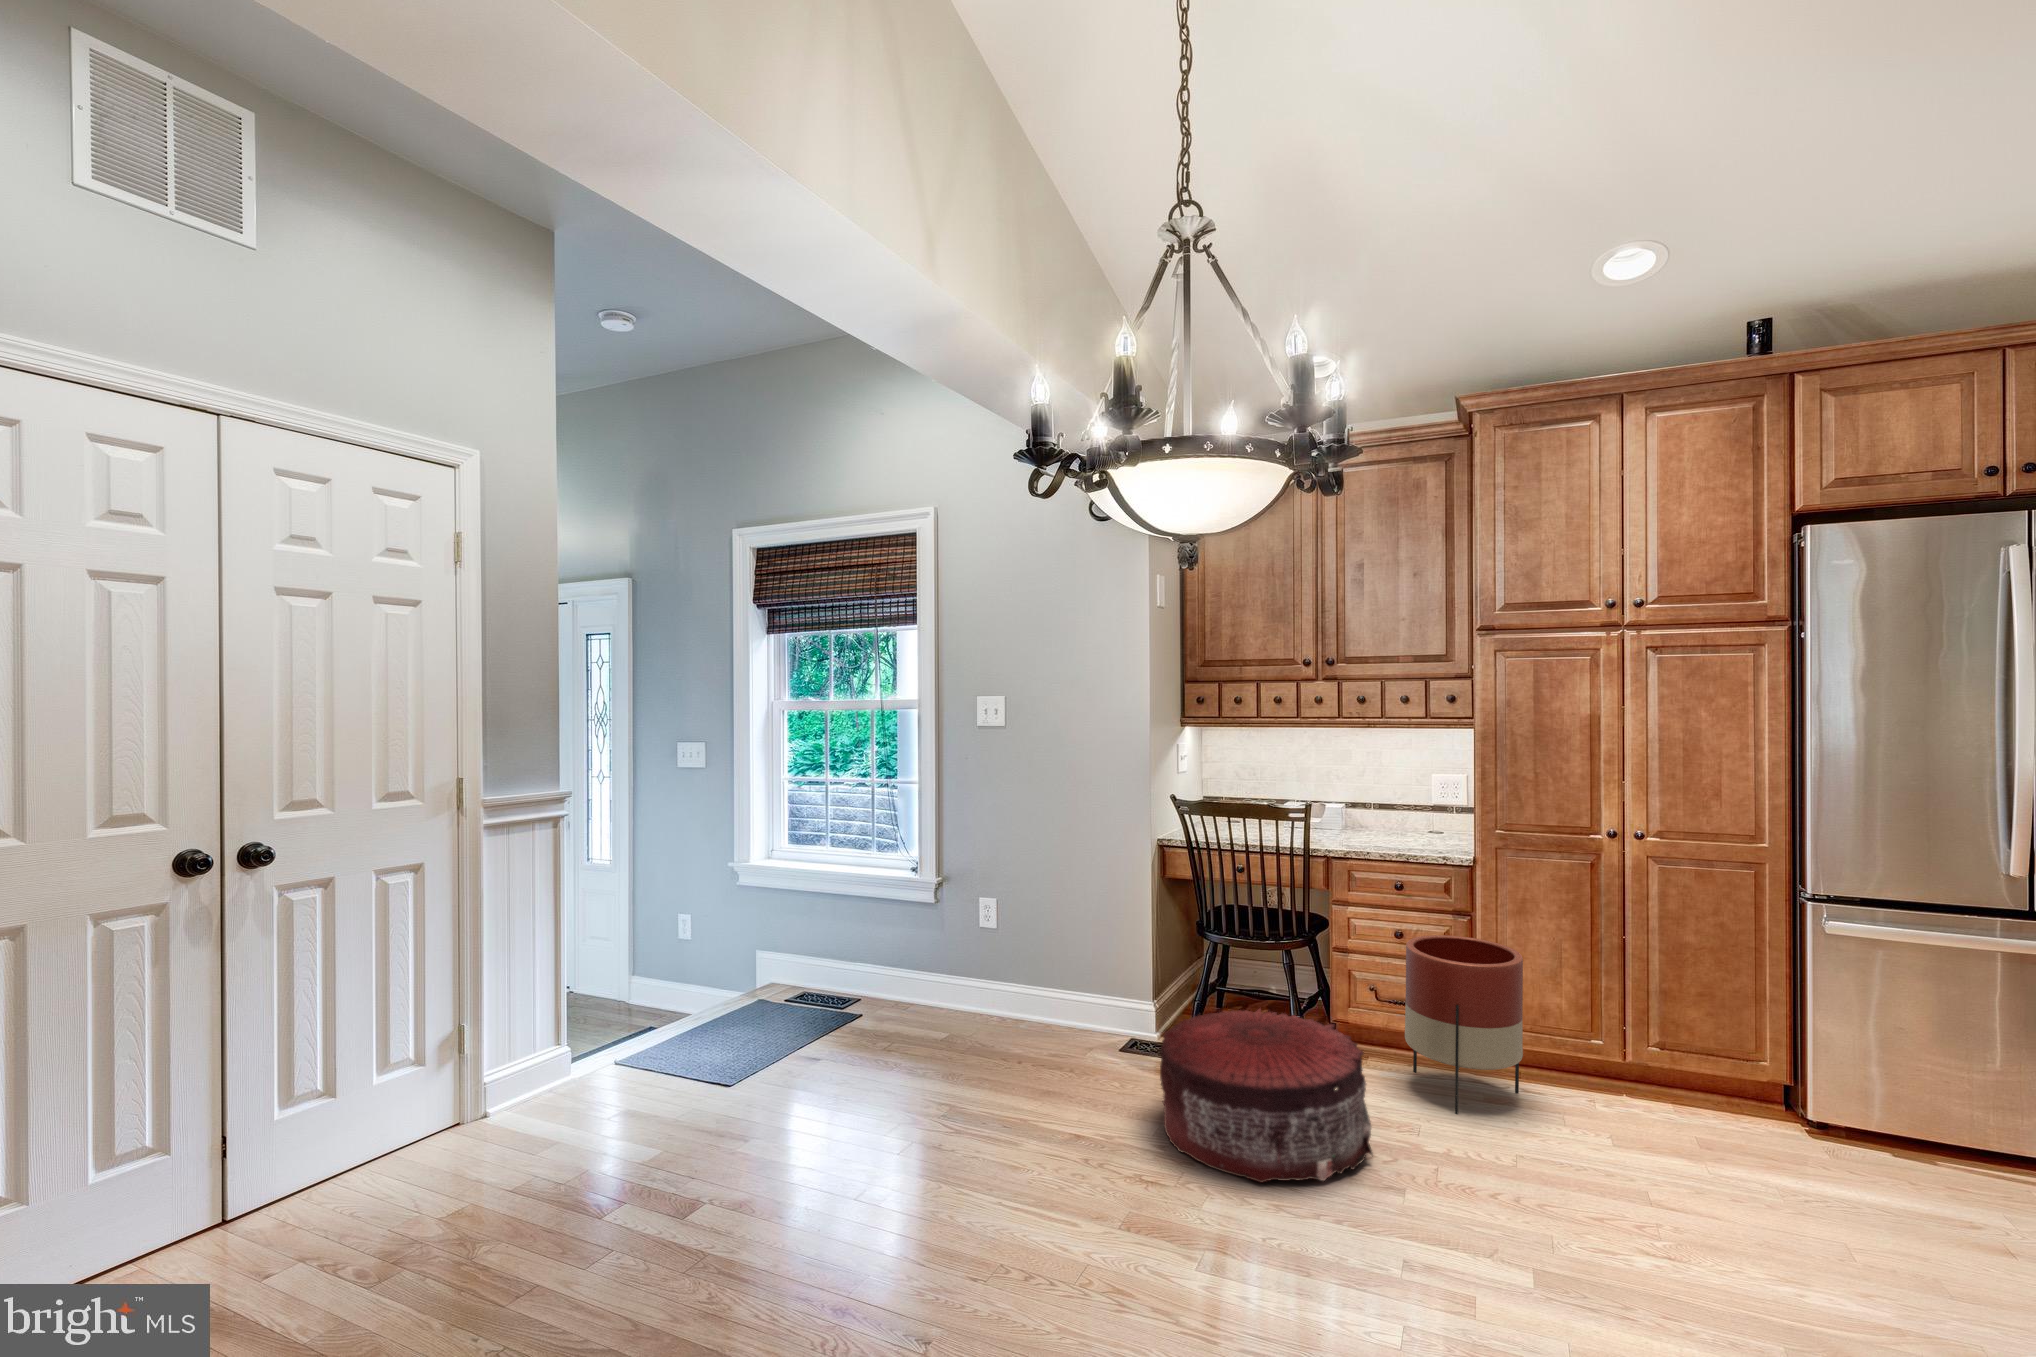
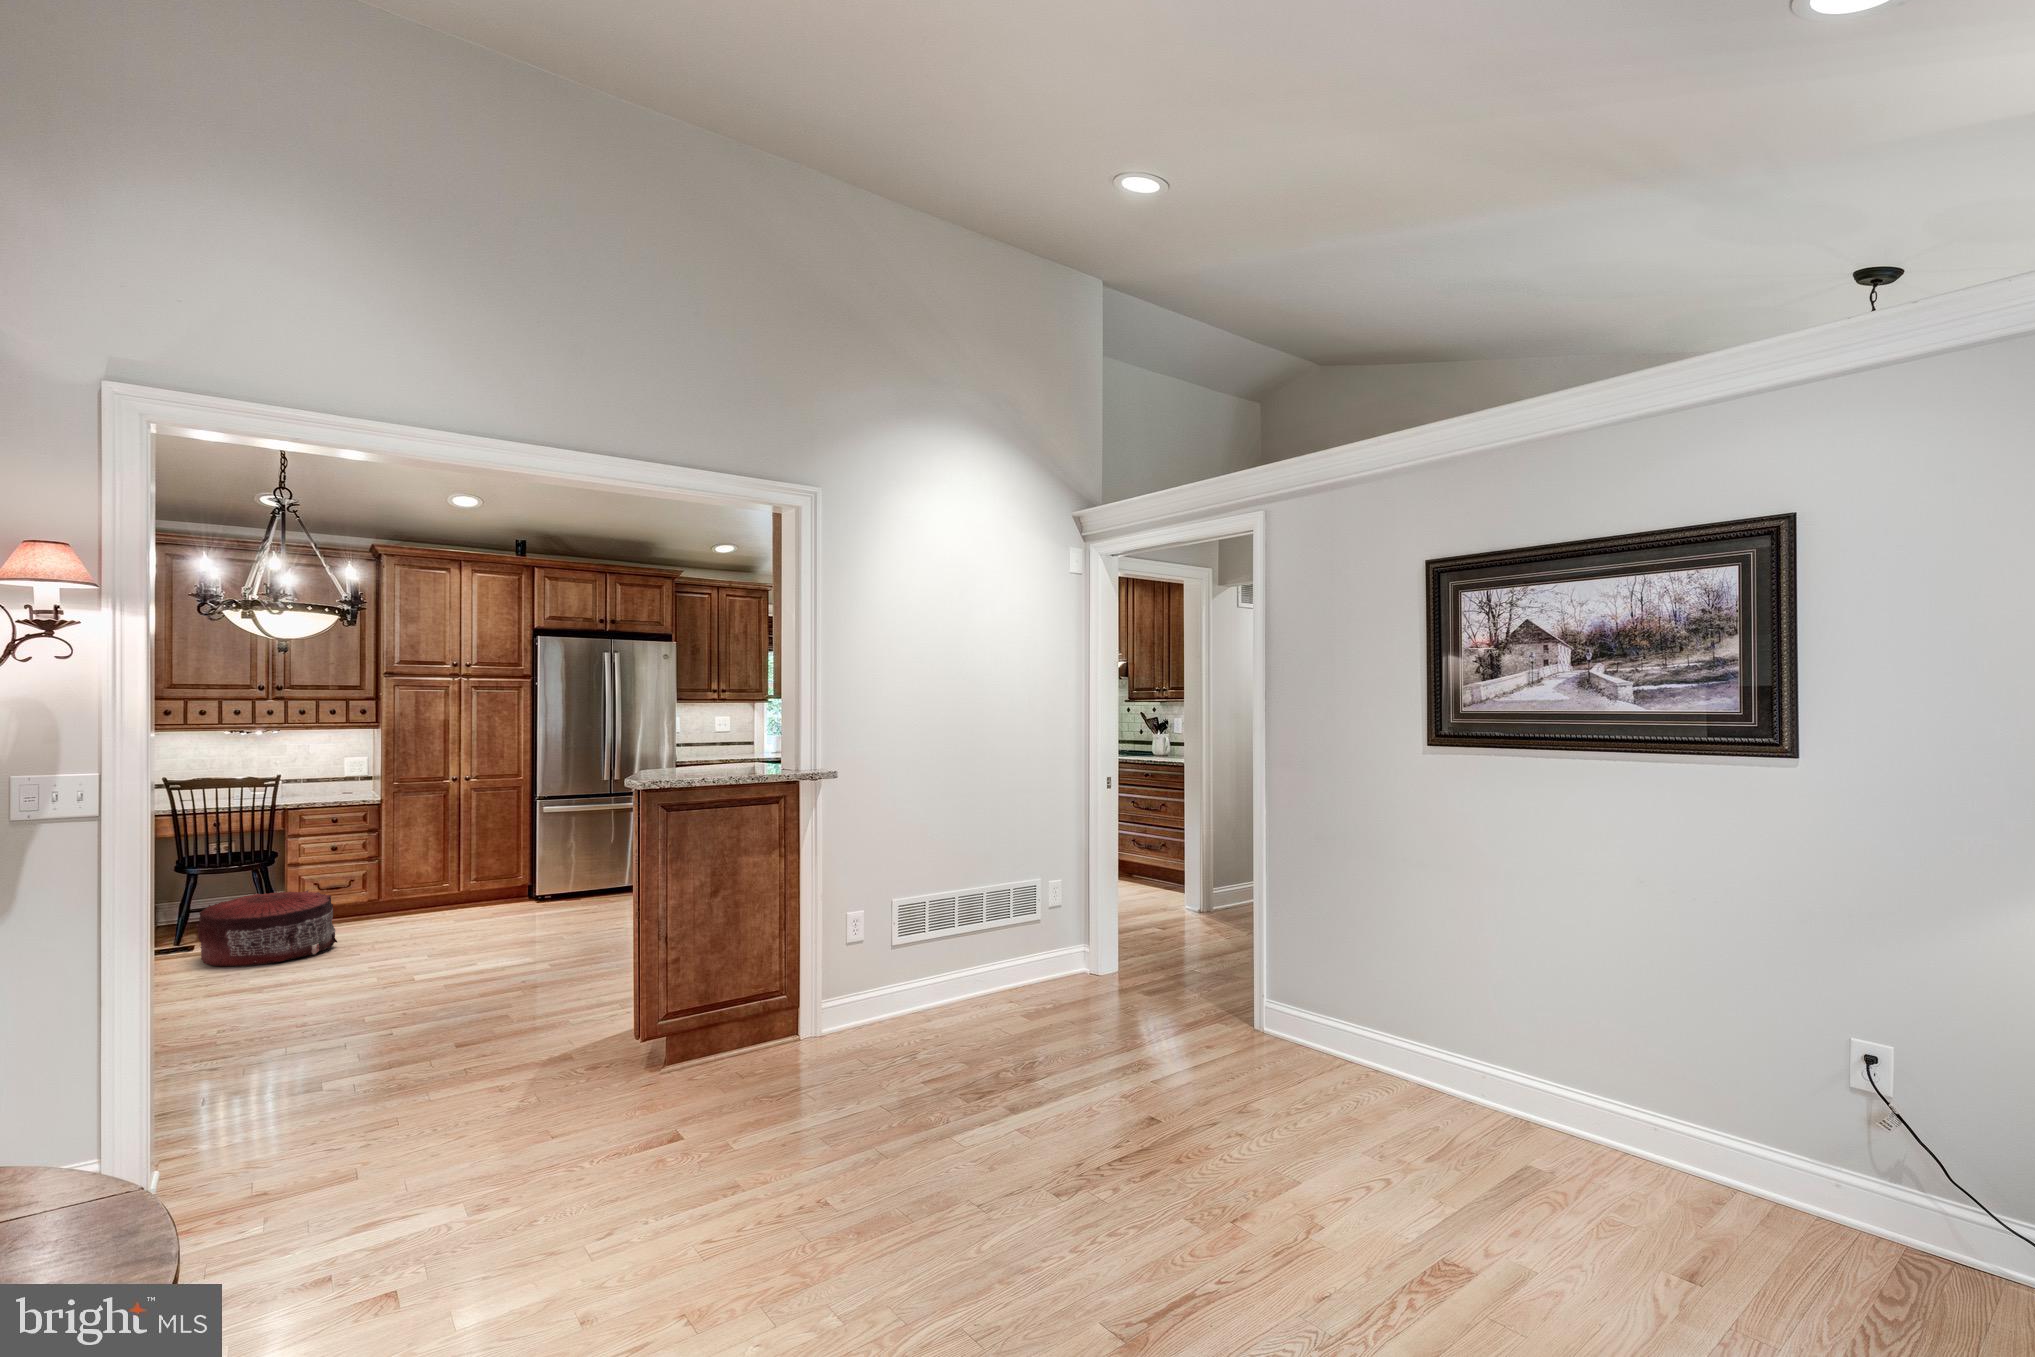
planter: present [1405,935,1523,1114] -> none [341,842,409,929]

